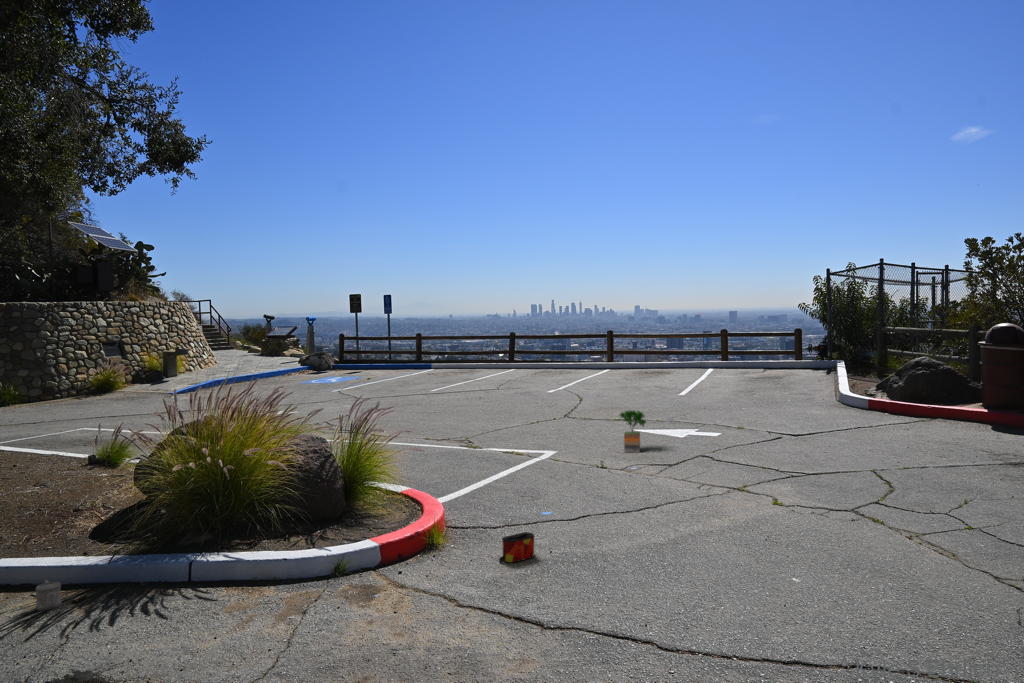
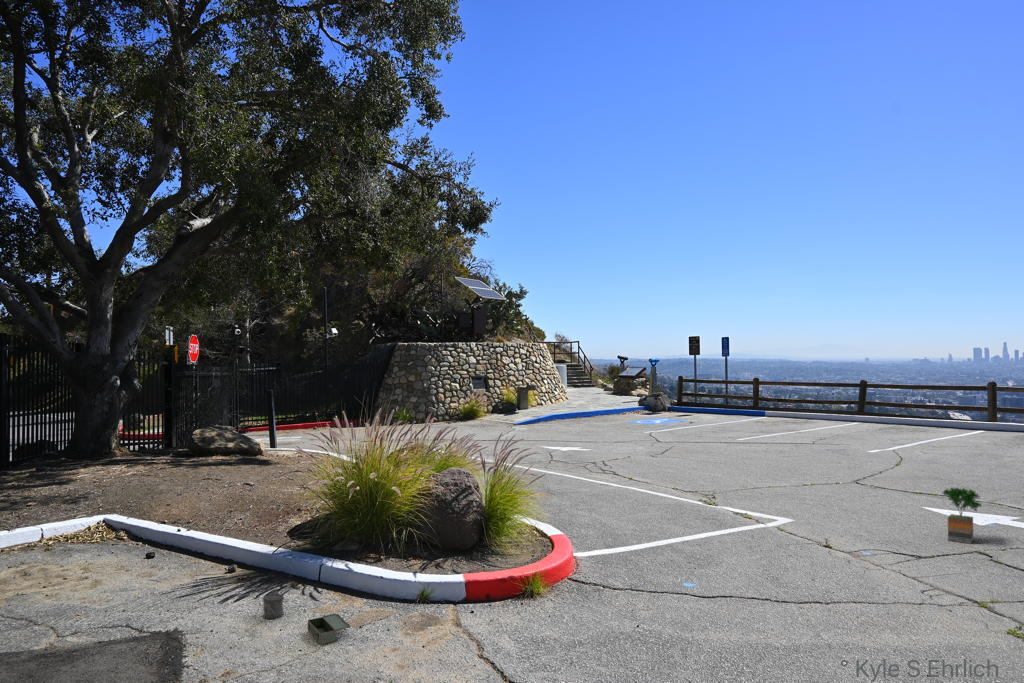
bag: present [499,532,535,563] -> none [696,631,745,668]
toolbox: none [108,587,165,618] -> present [308,614,350,645]

